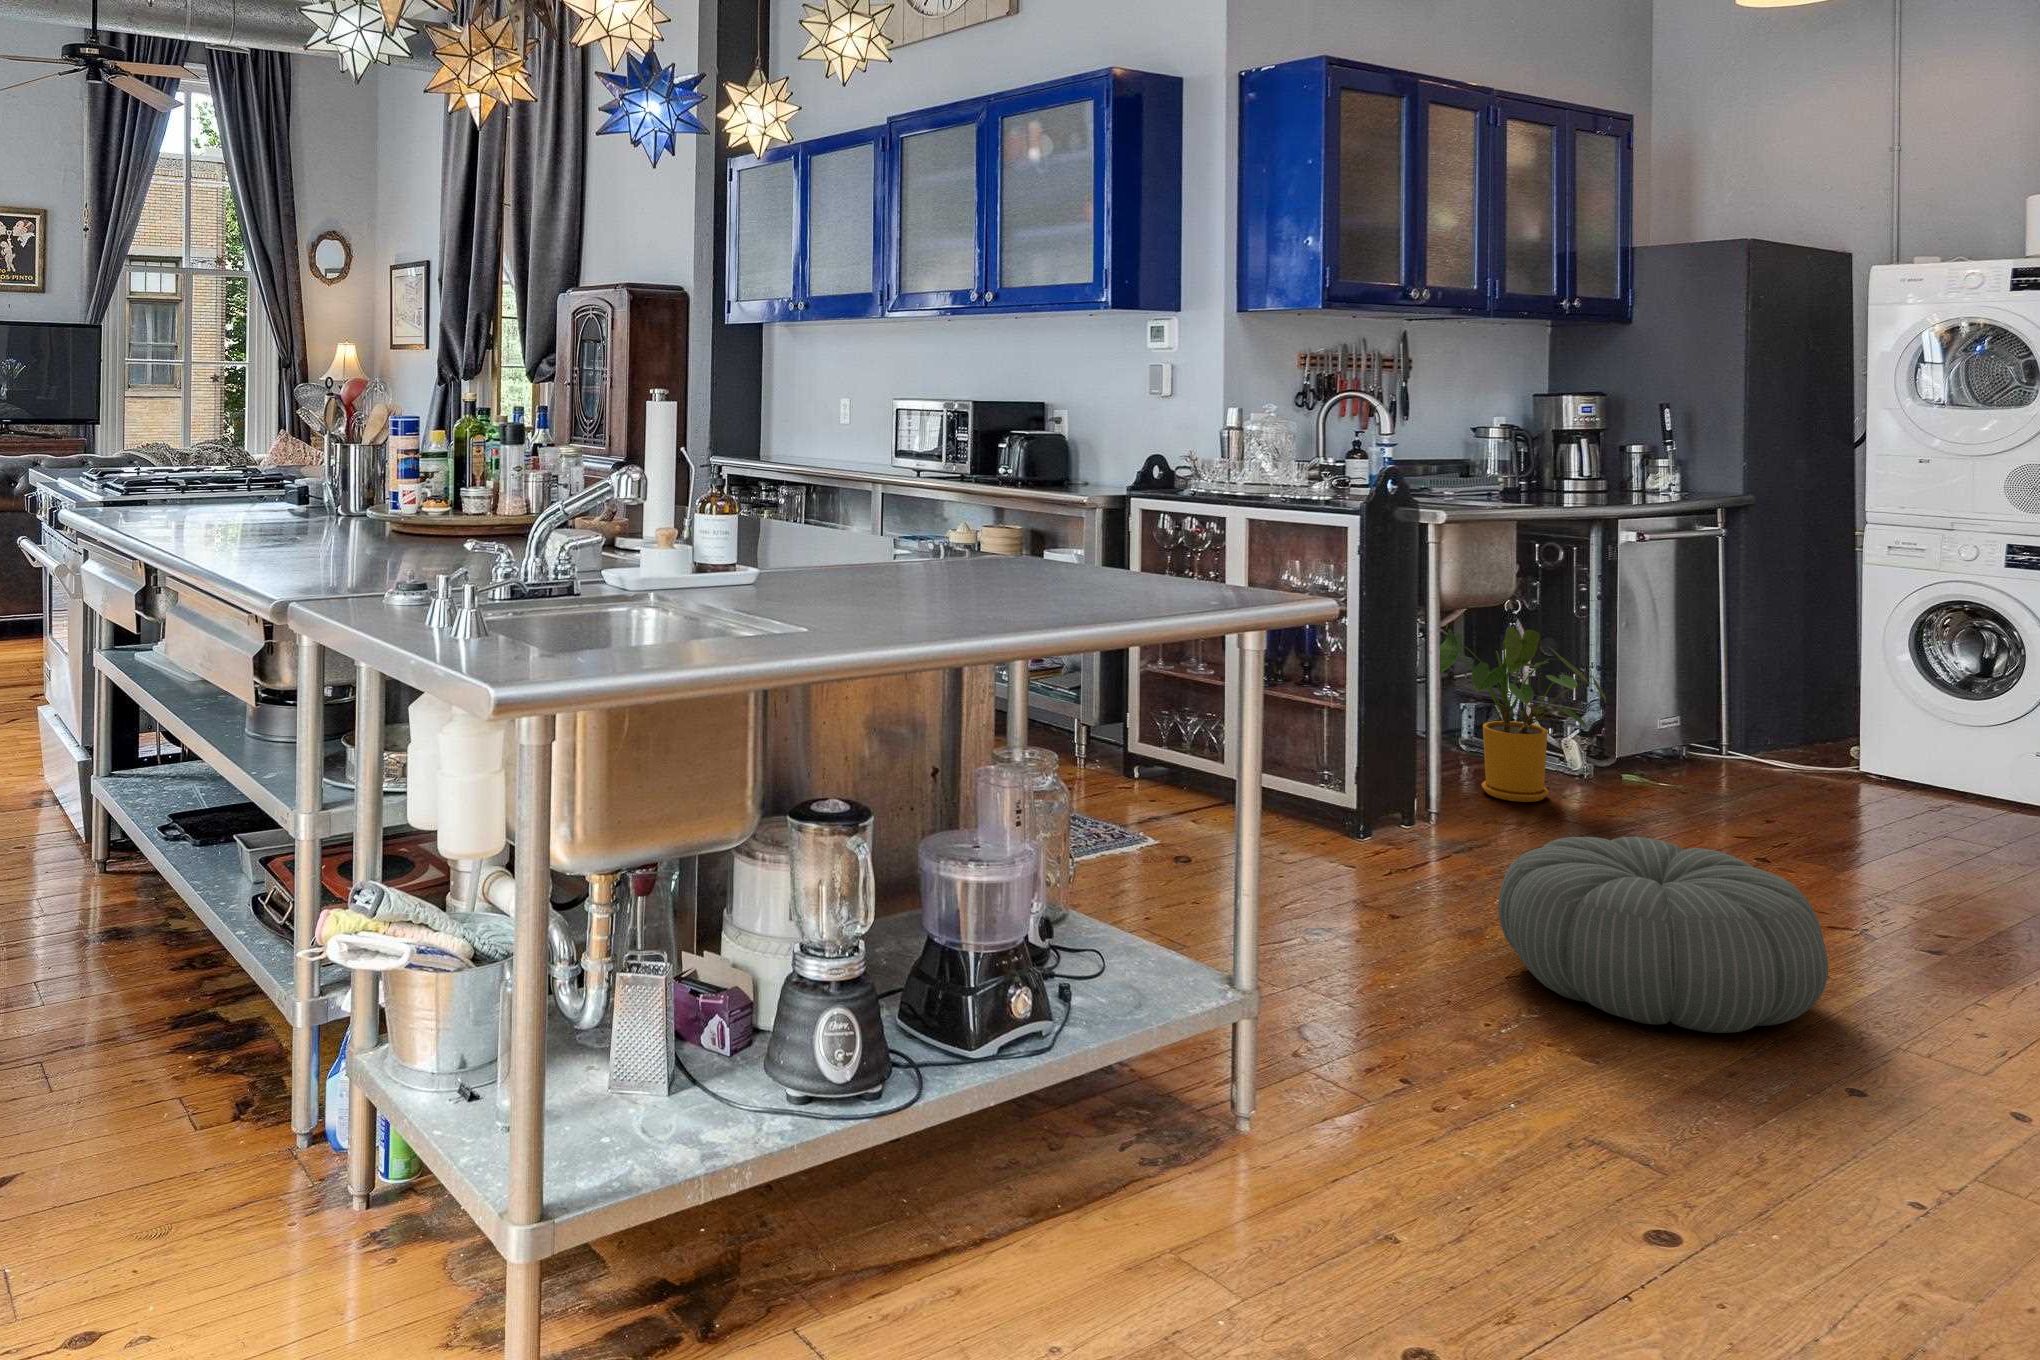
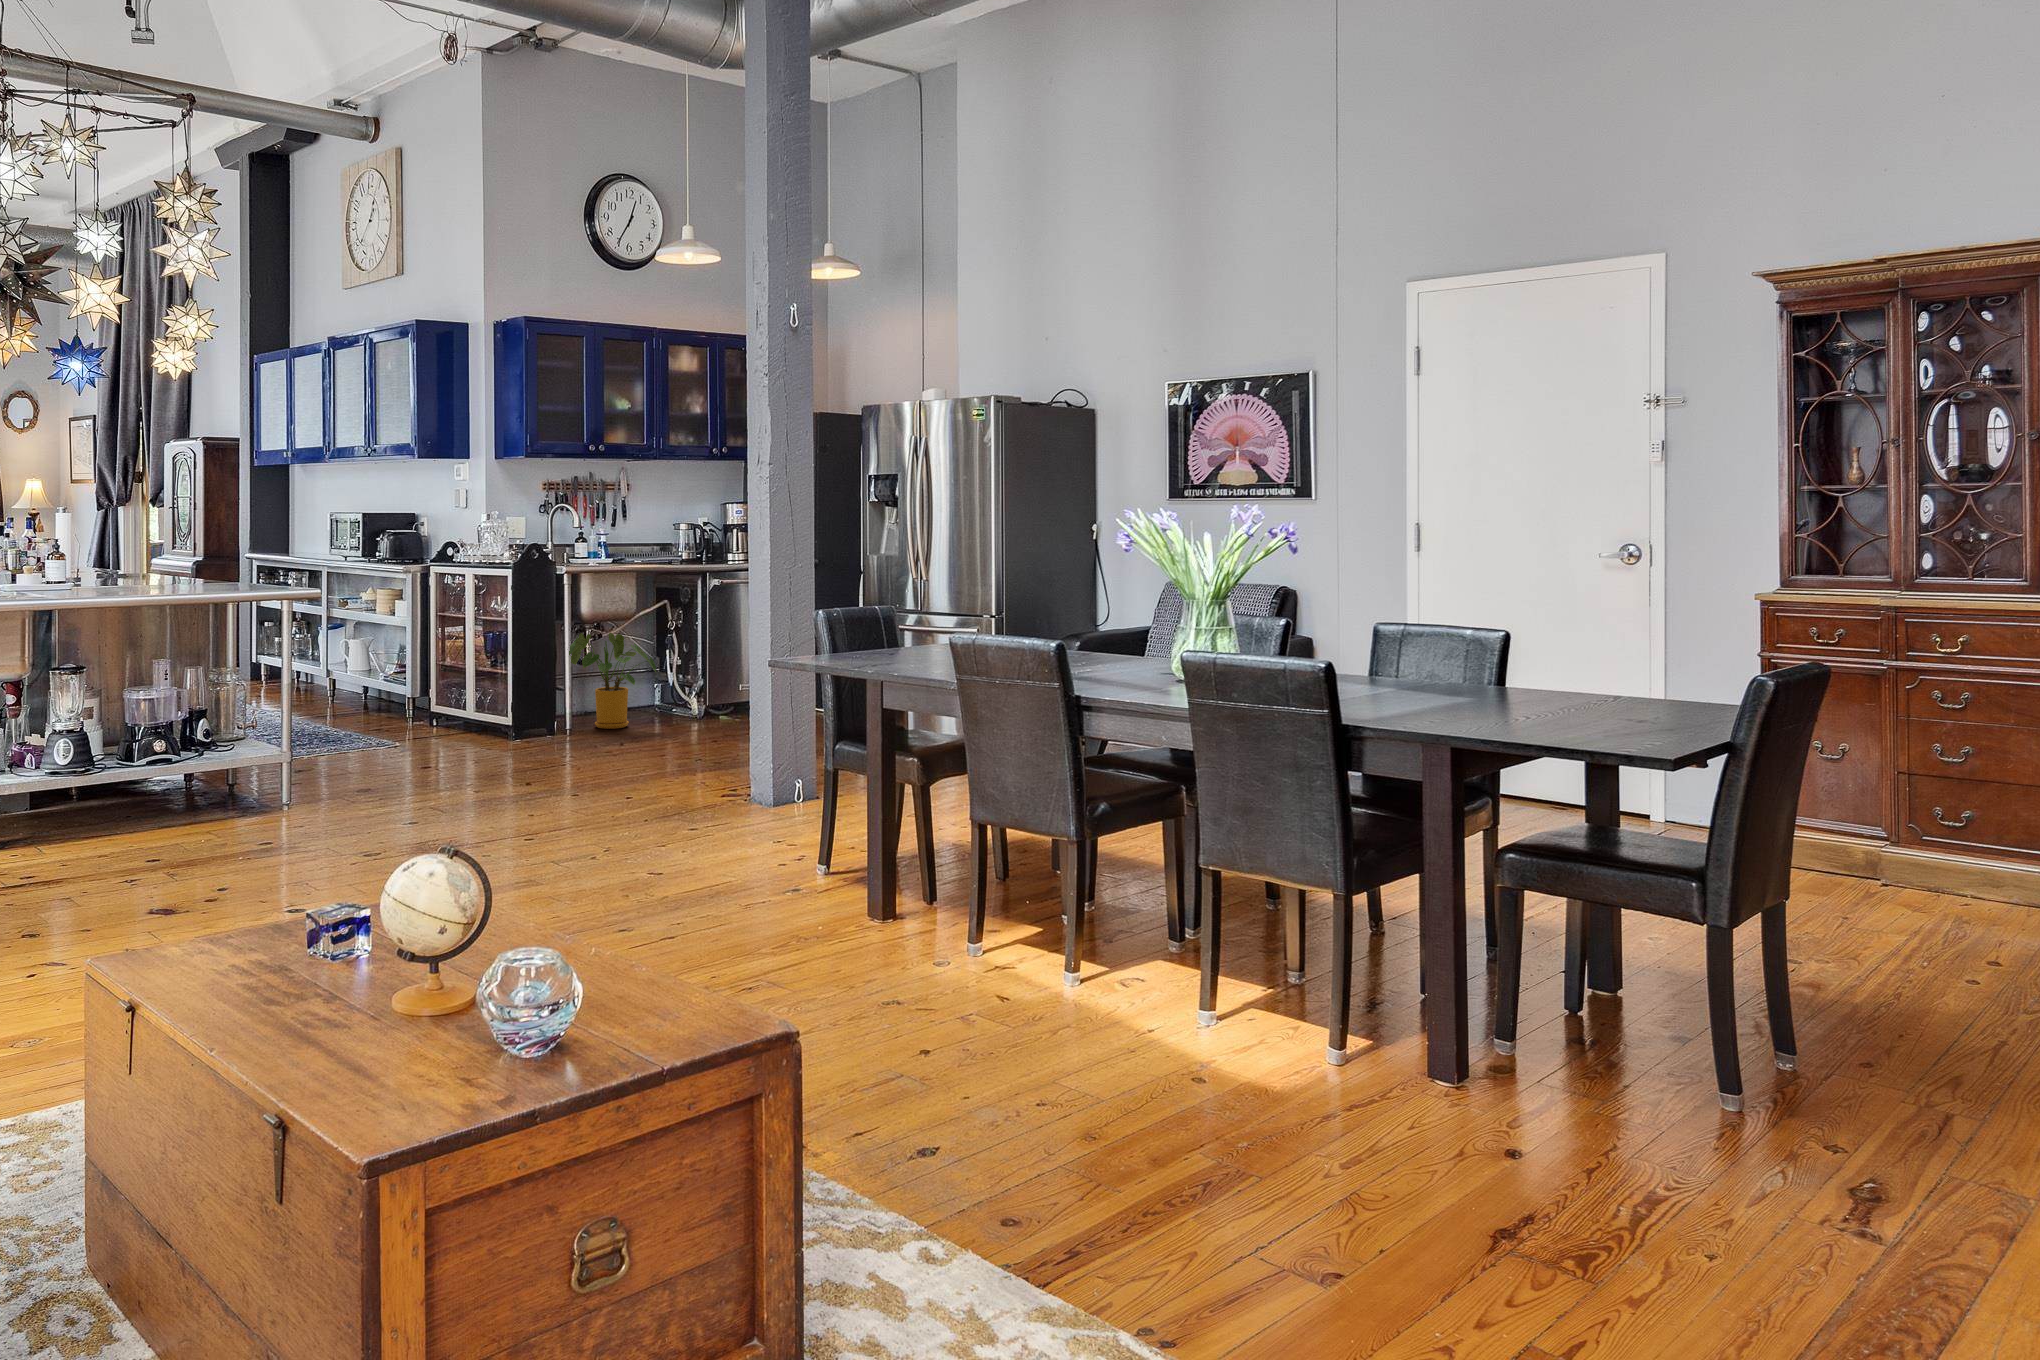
pouf: present [1498,837,1828,1033] -> none [453,712,586,783]

